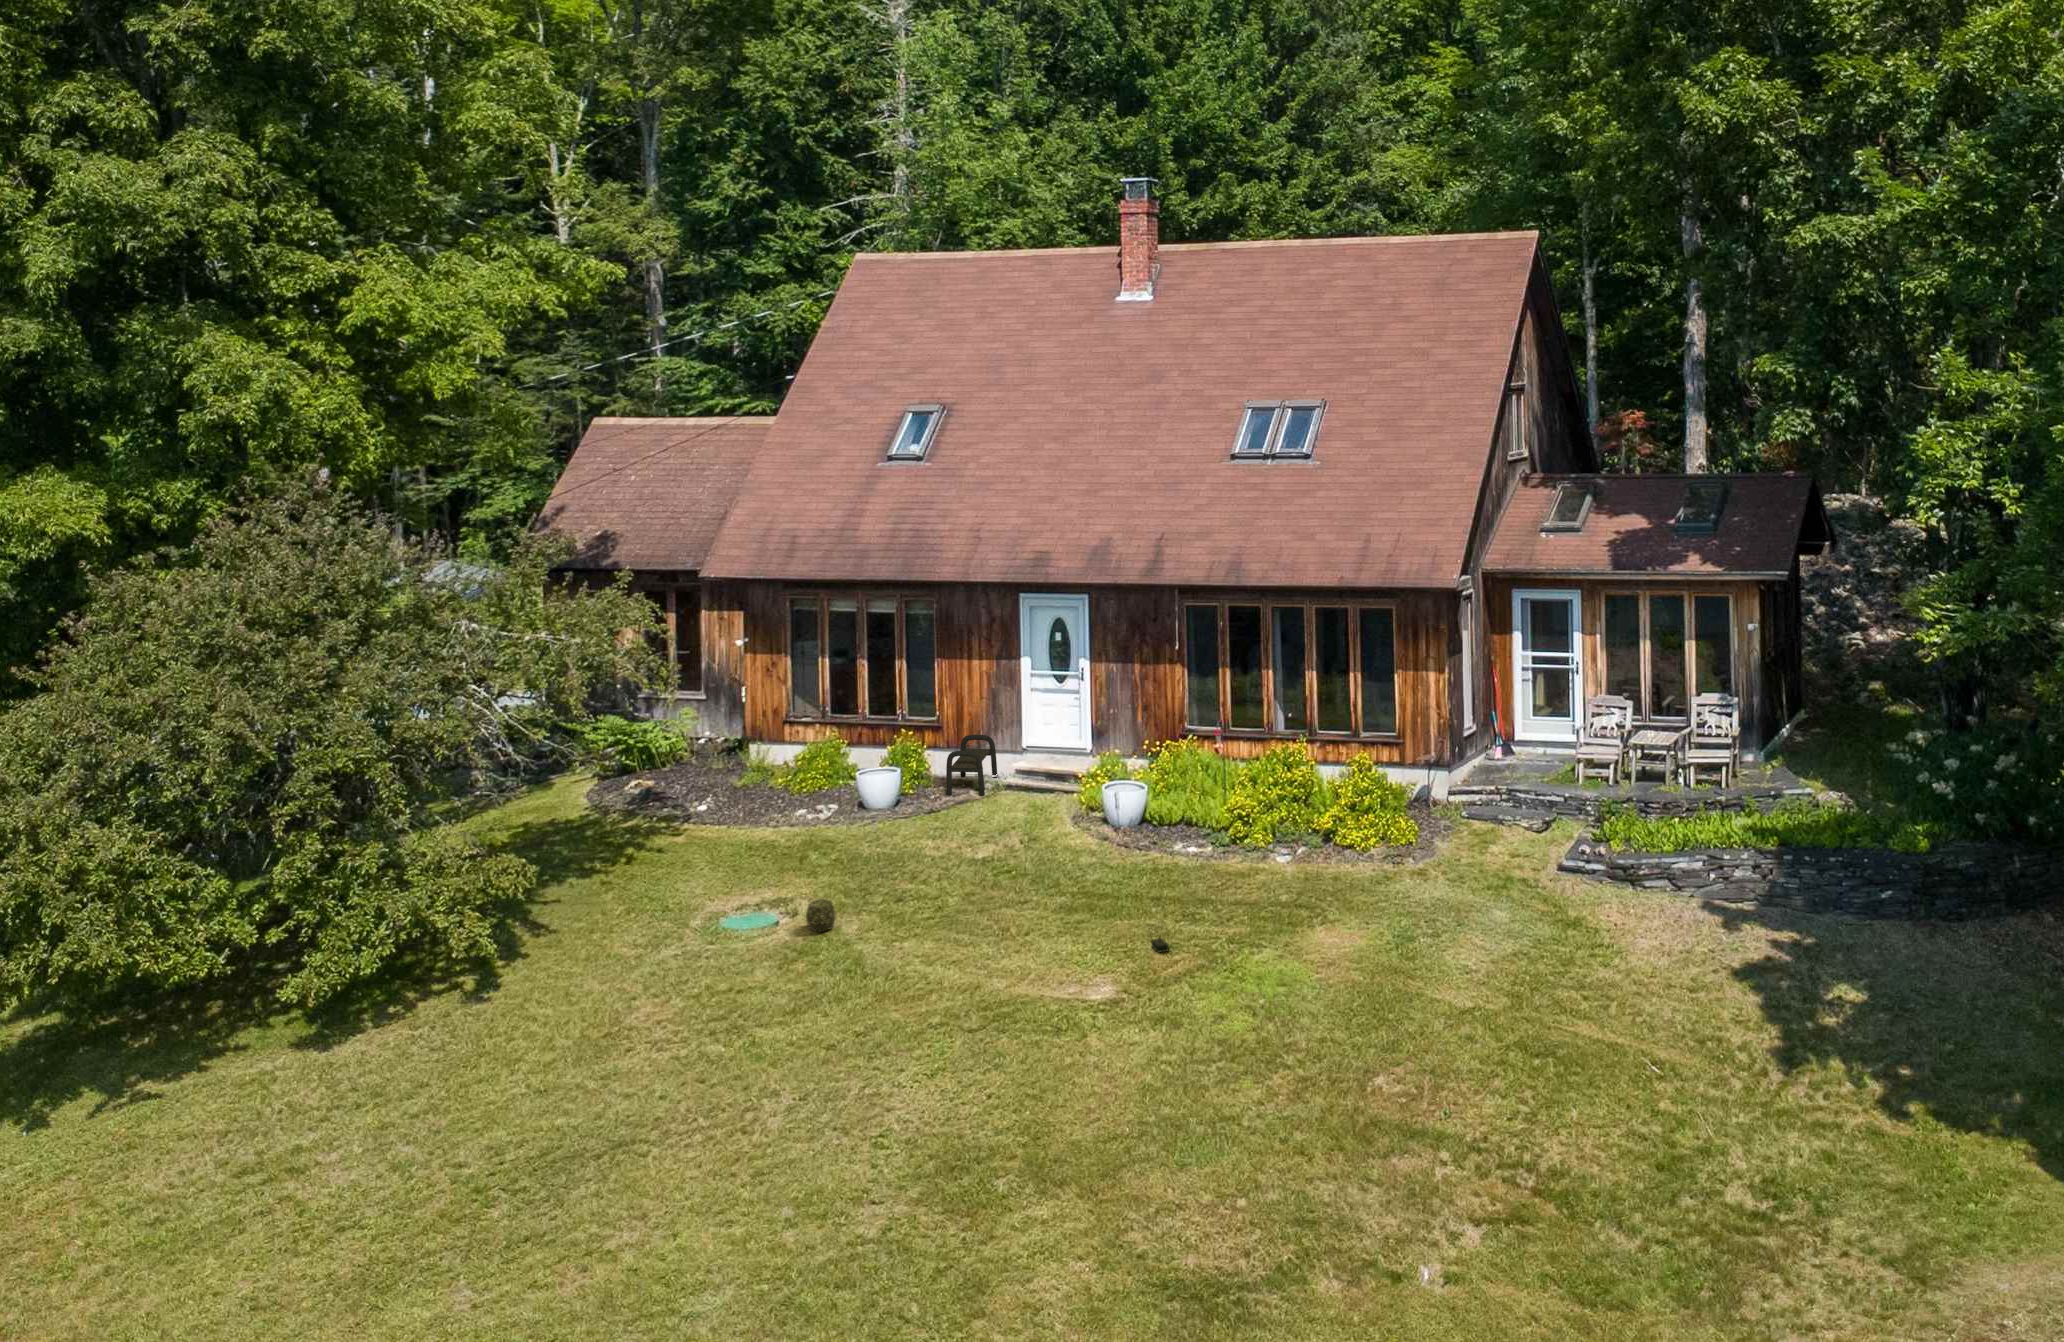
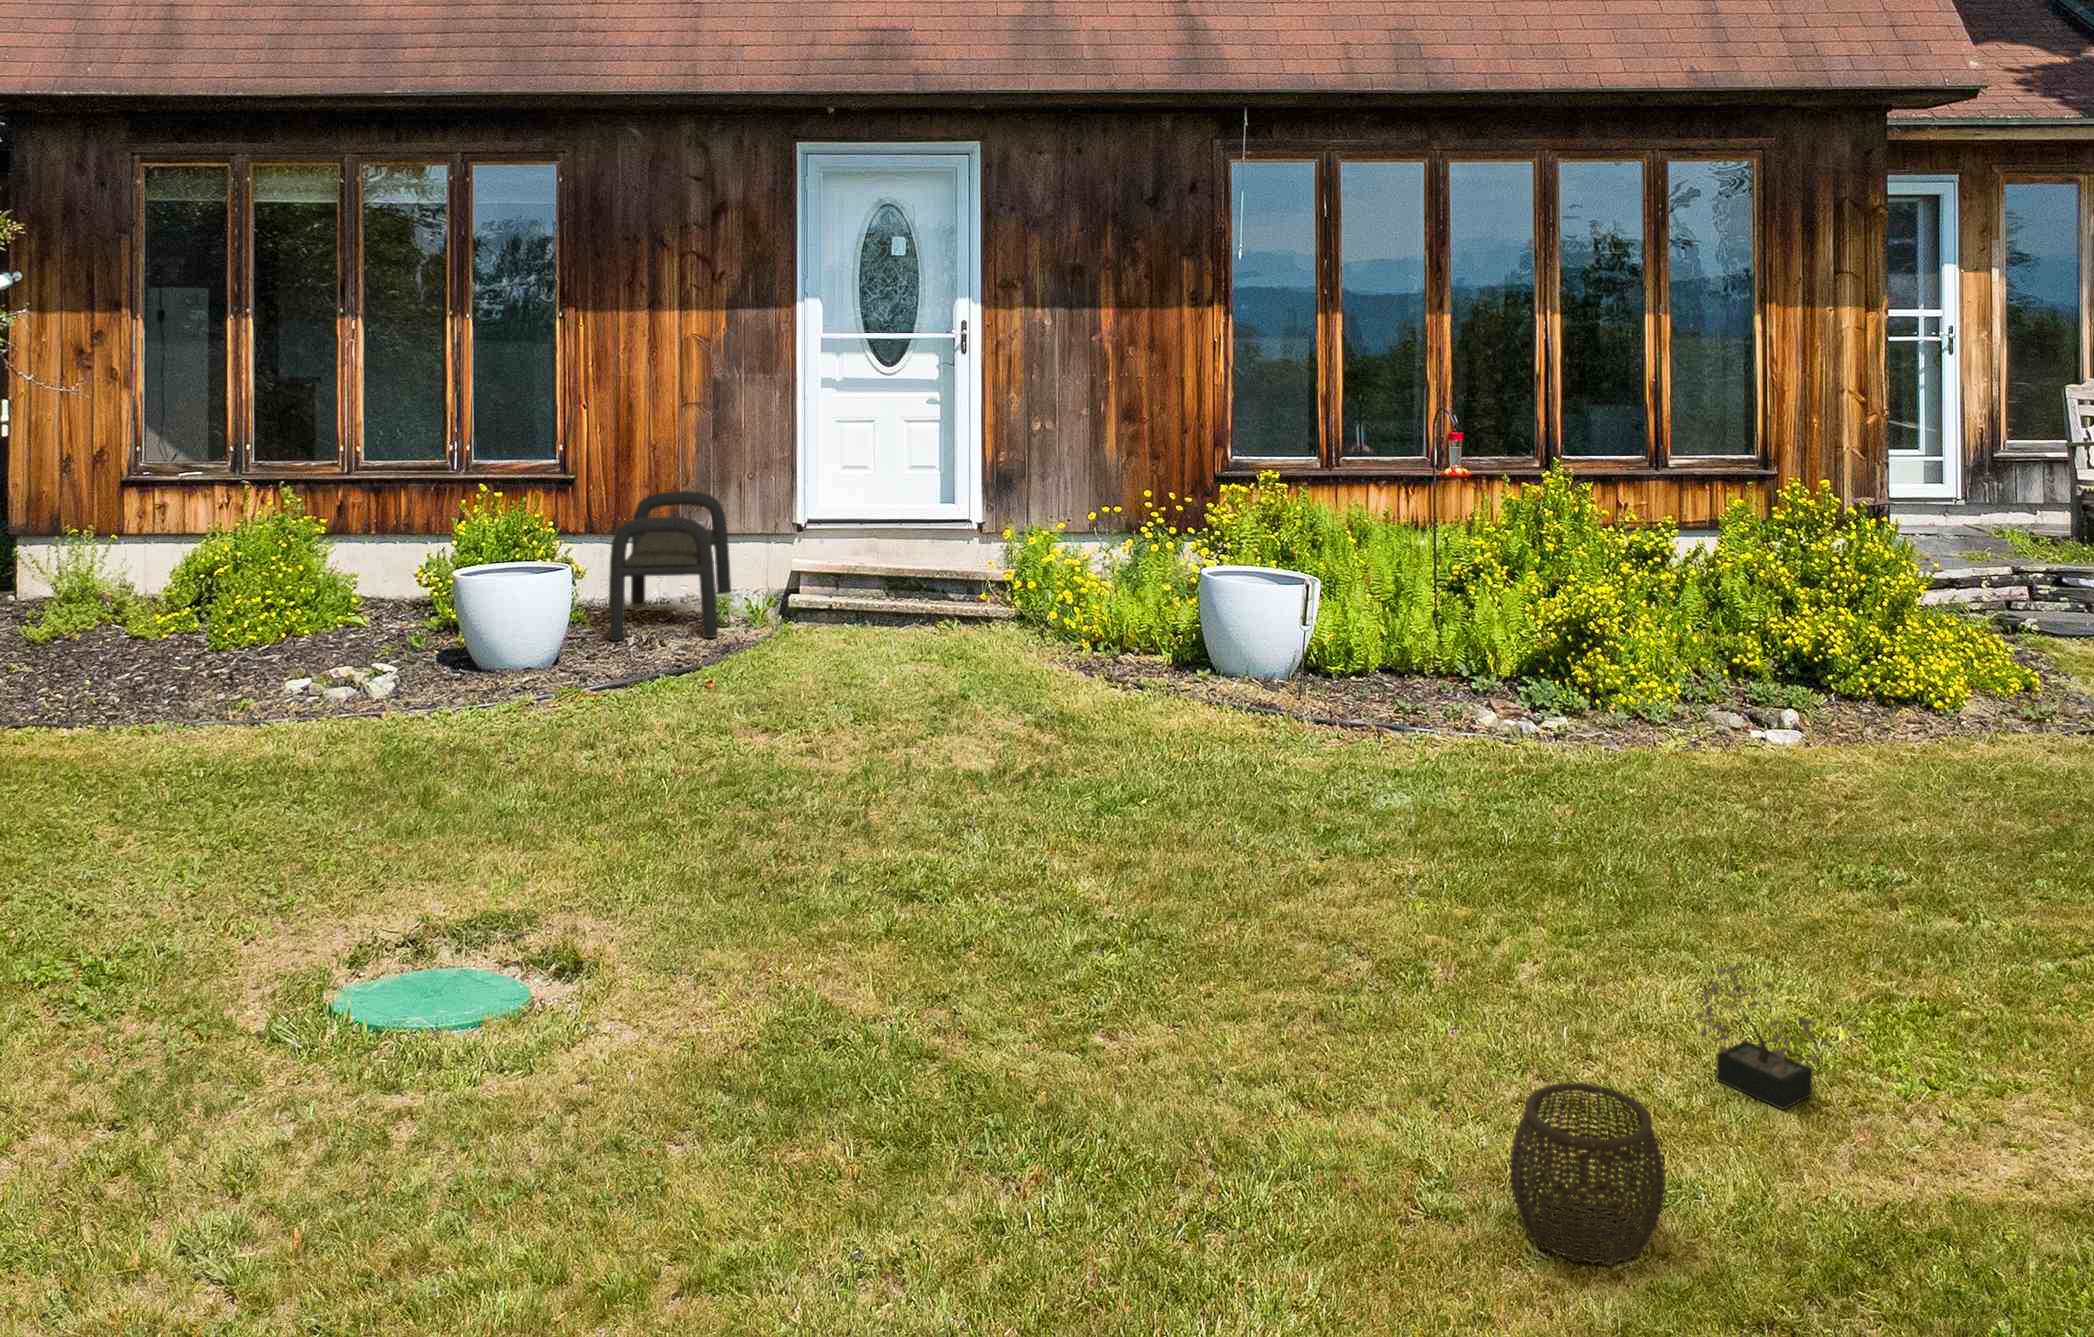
woven basket: present [806,899,836,932] -> present [1509,1083,1666,1265]

